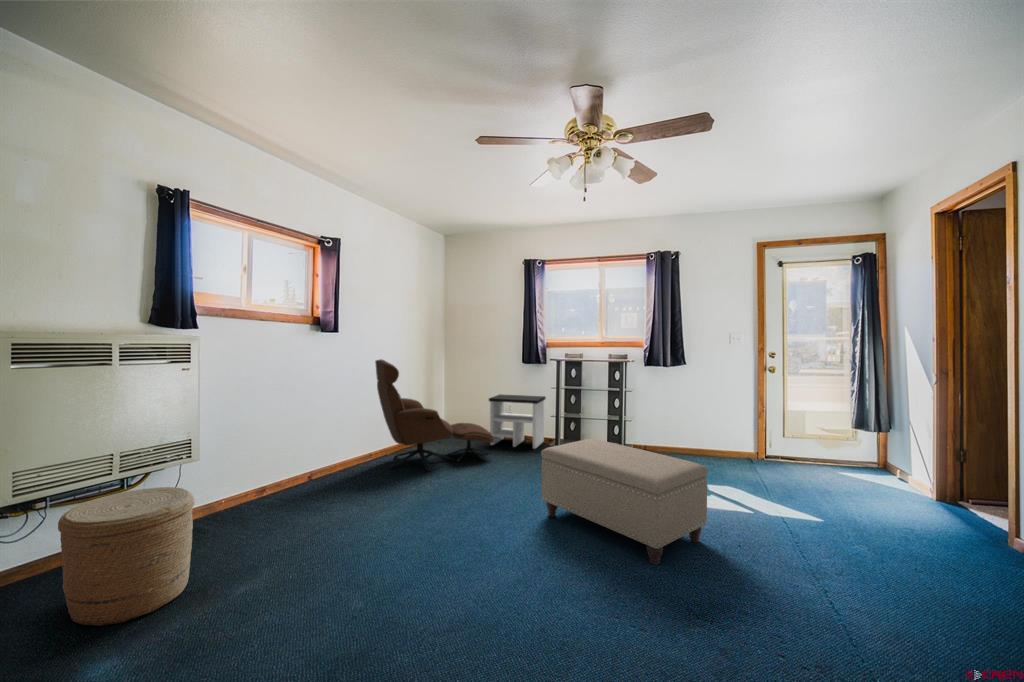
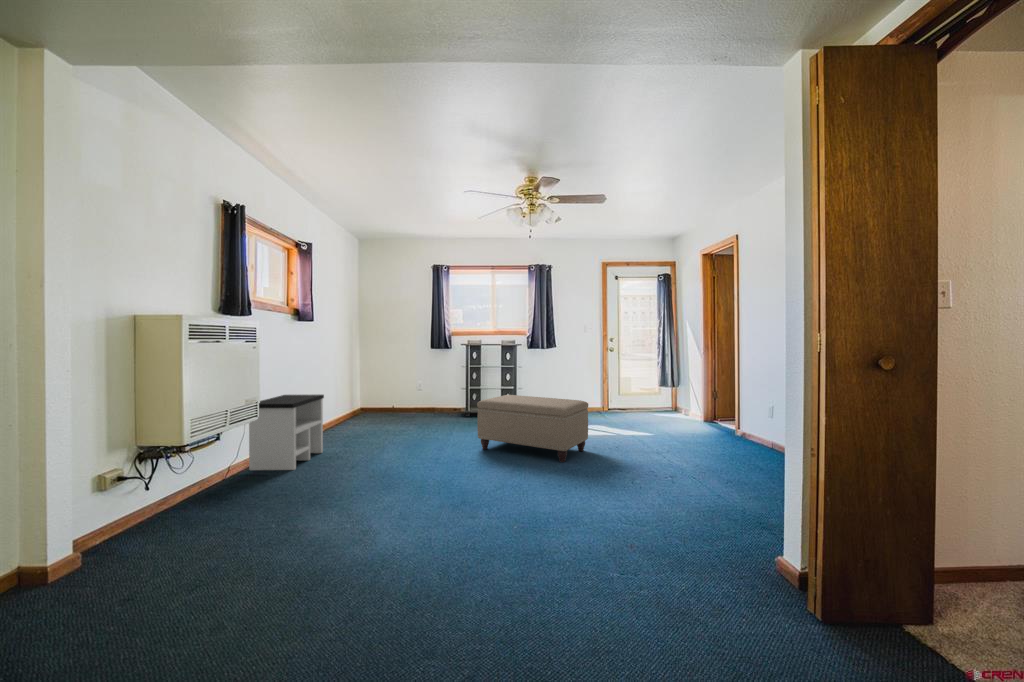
lounge chair: present [375,360,494,471] -> none [312,343,417,437]
side table: present [489,394,546,449] -> present [249,395,324,470]
woven basket: present [58,487,194,626] -> none [133,434,239,536]

